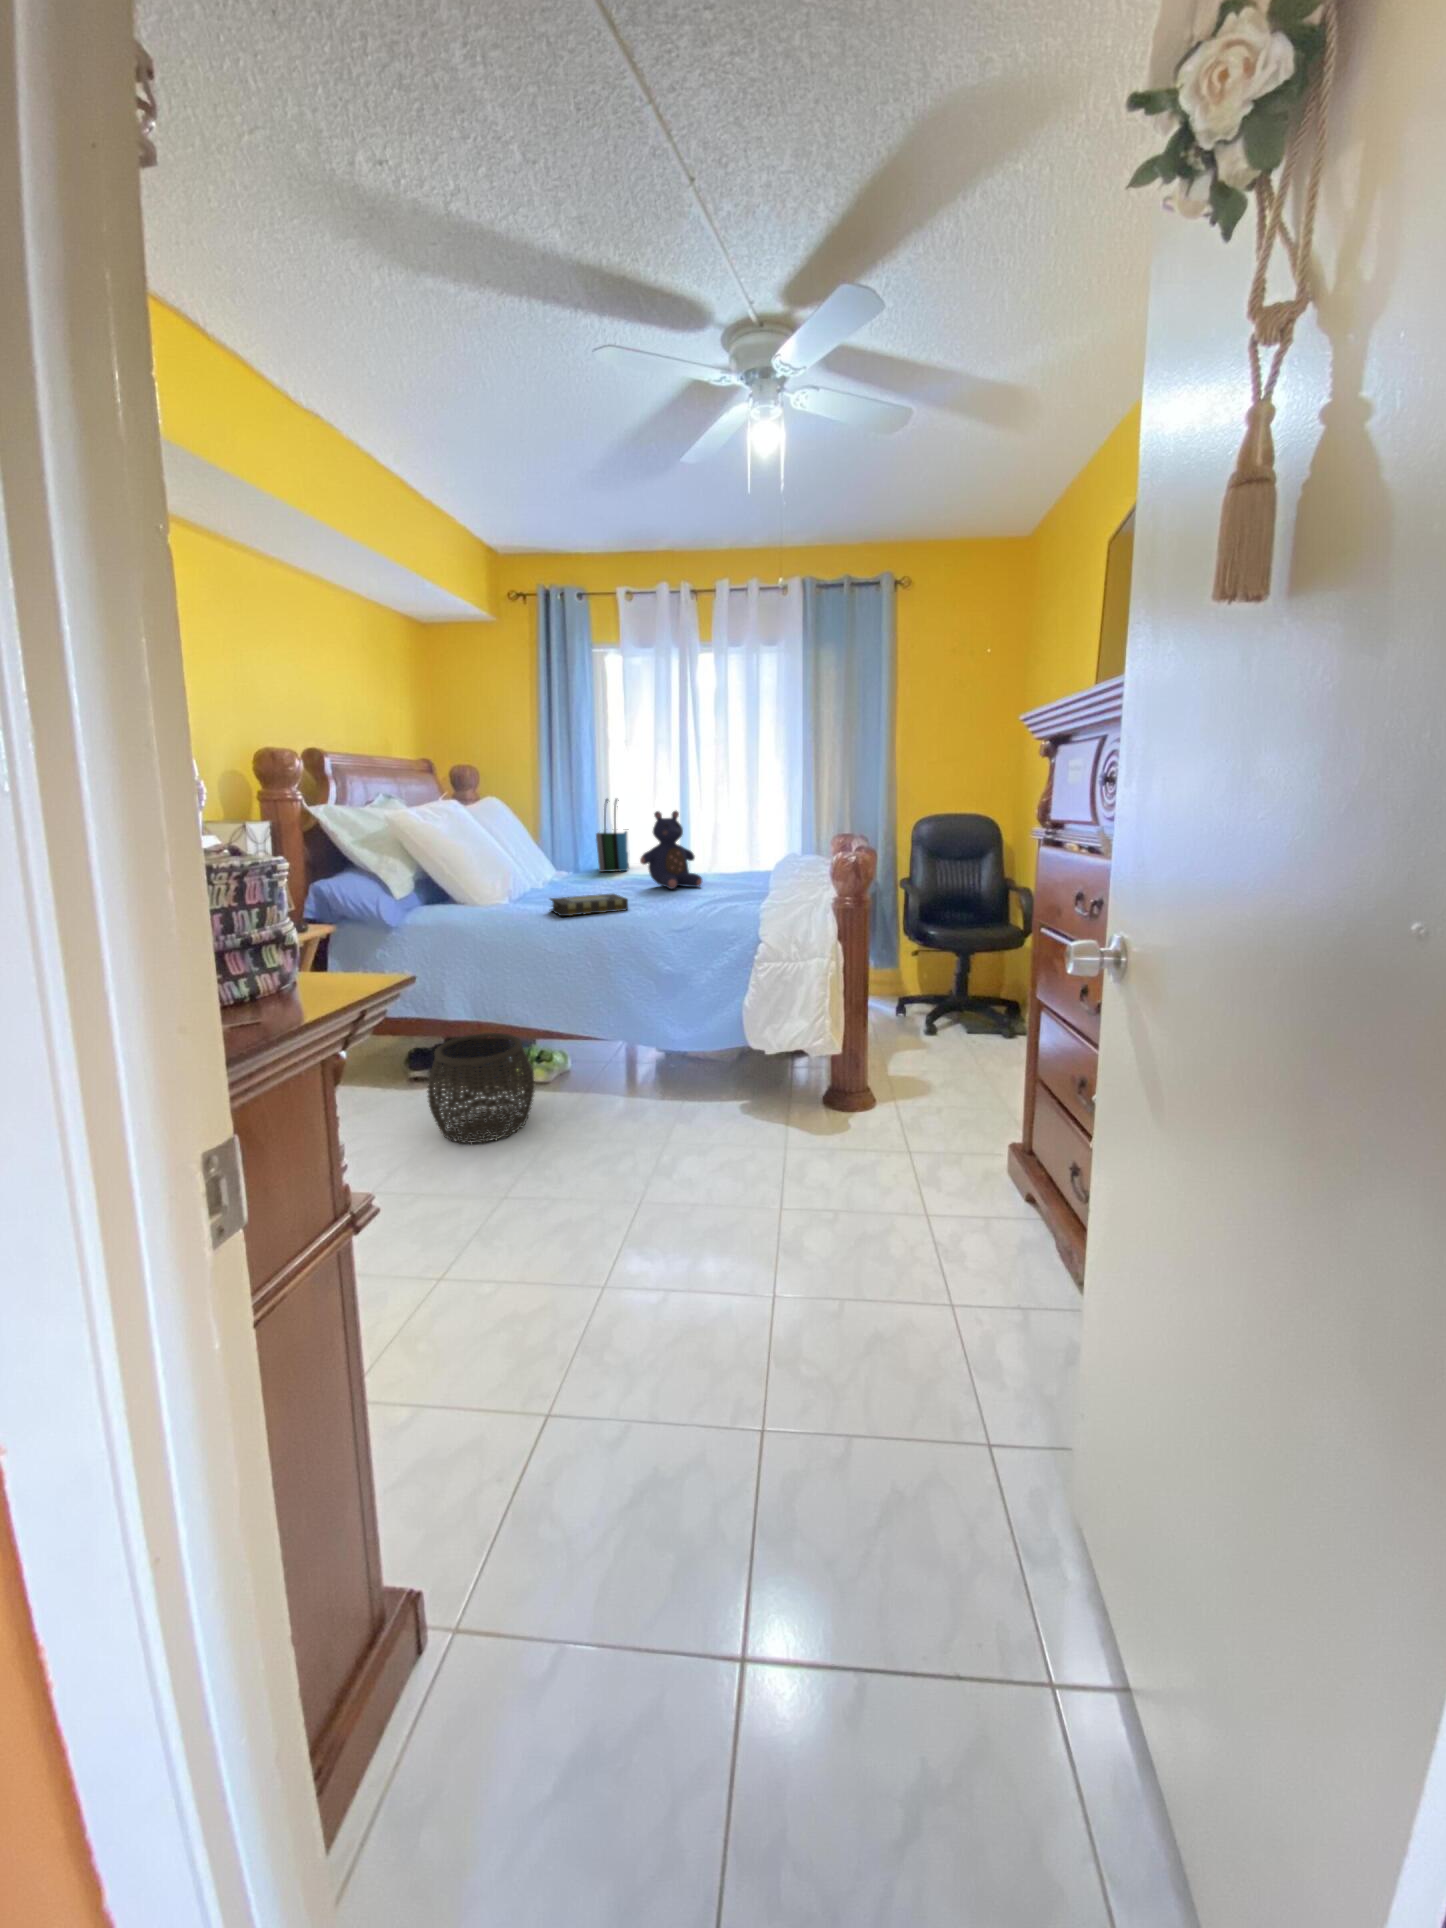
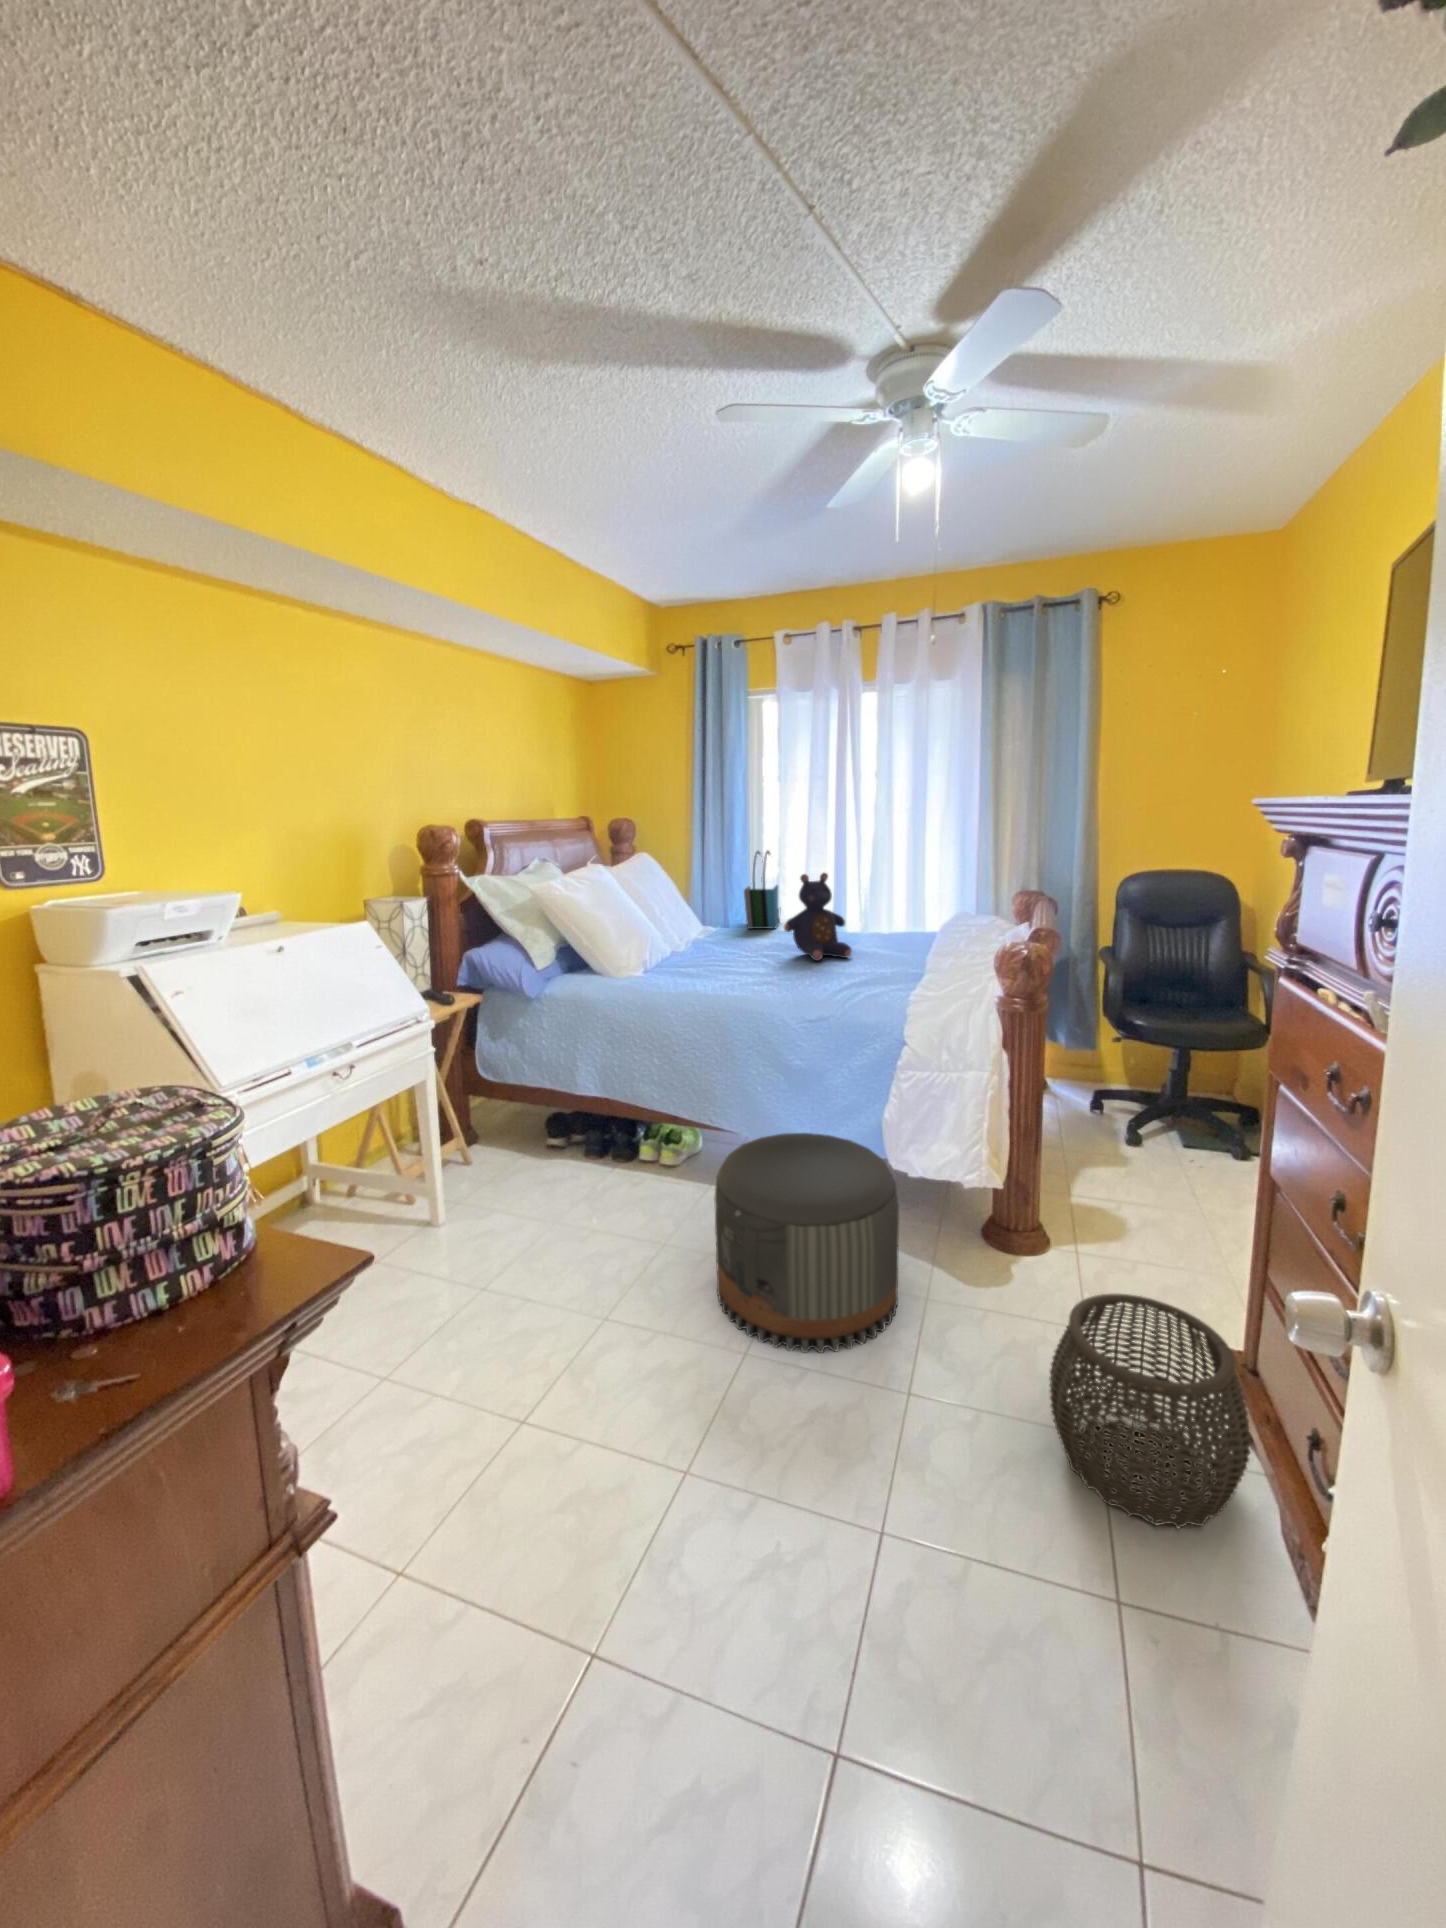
book: present [550,894,628,916] -> none [680,969,763,997]
pouf: none [600,1023,763,1201] -> present [714,1133,899,1353]
woven basket: present [427,1033,535,1144] -> present [1049,1294,1251,1528]

